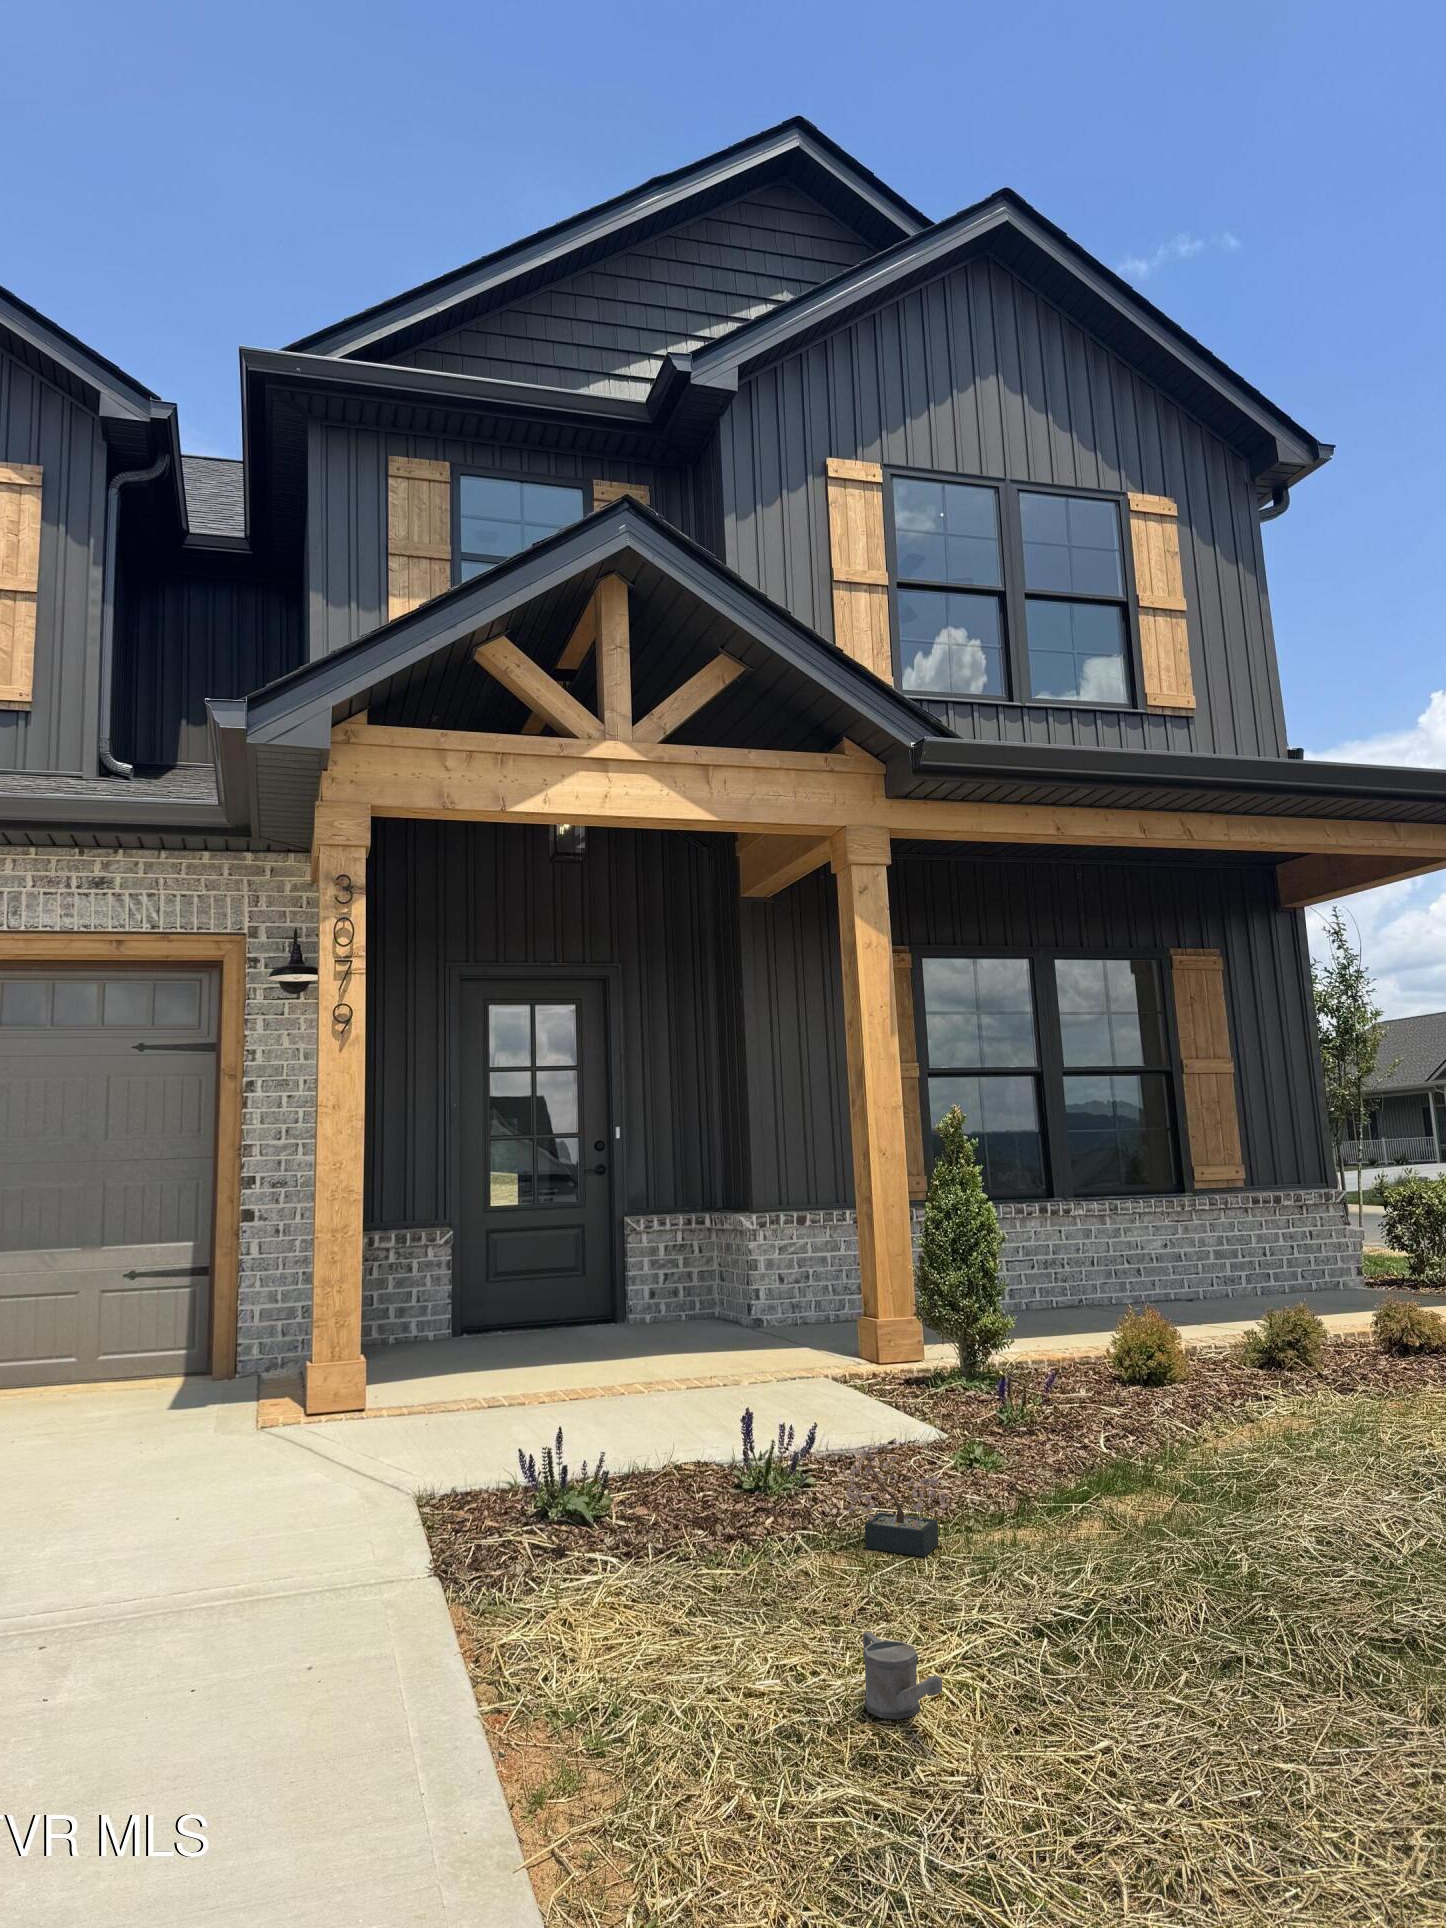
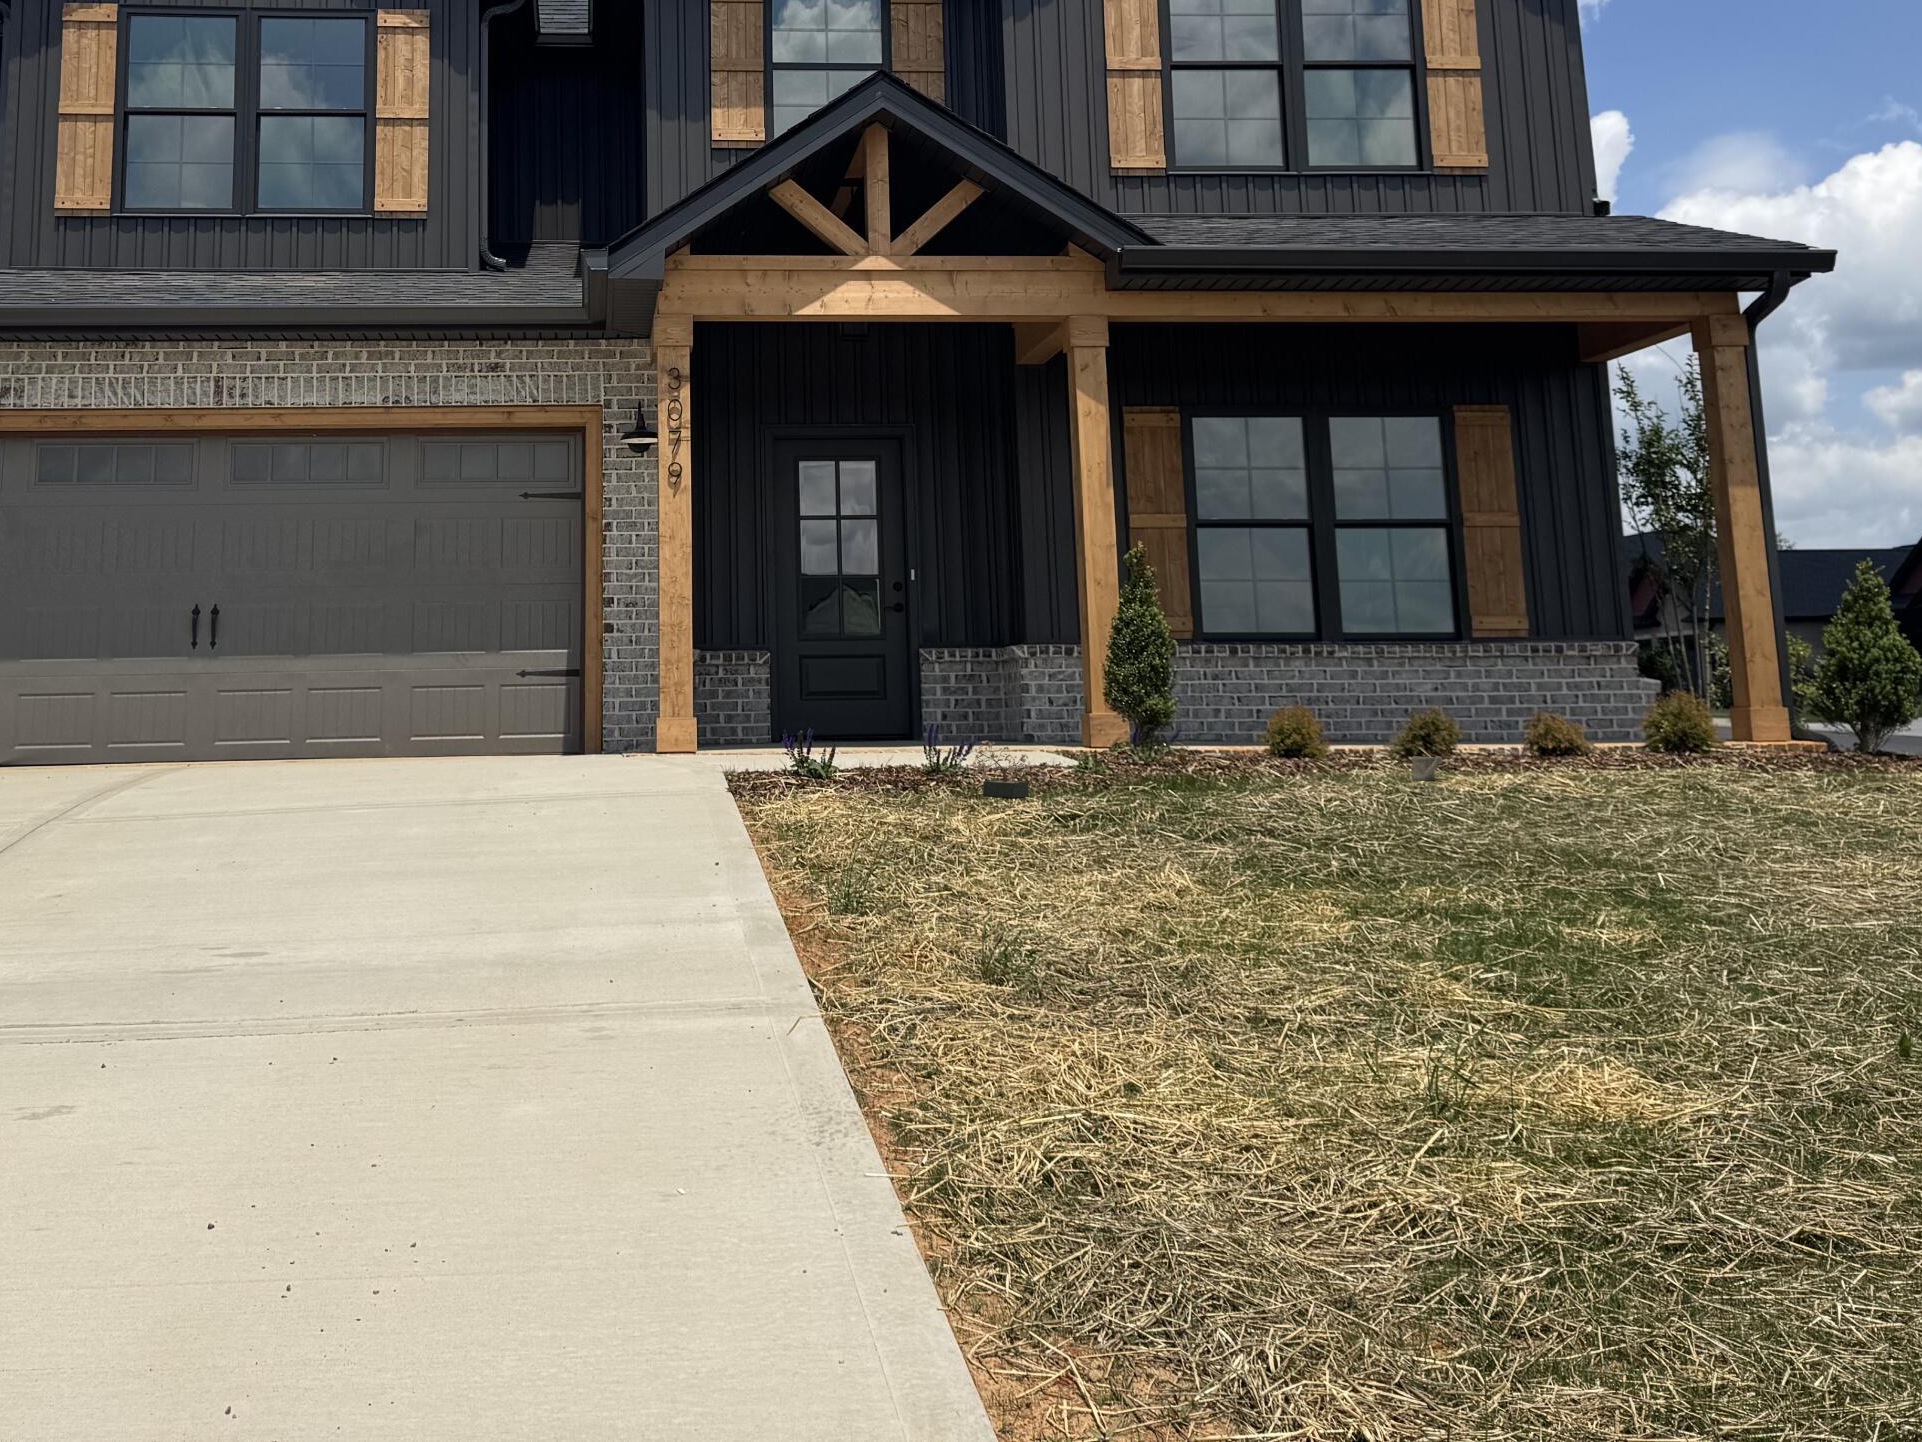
watering can: present [863,1632,942,1719] -> present [1412,756,1443,780]

